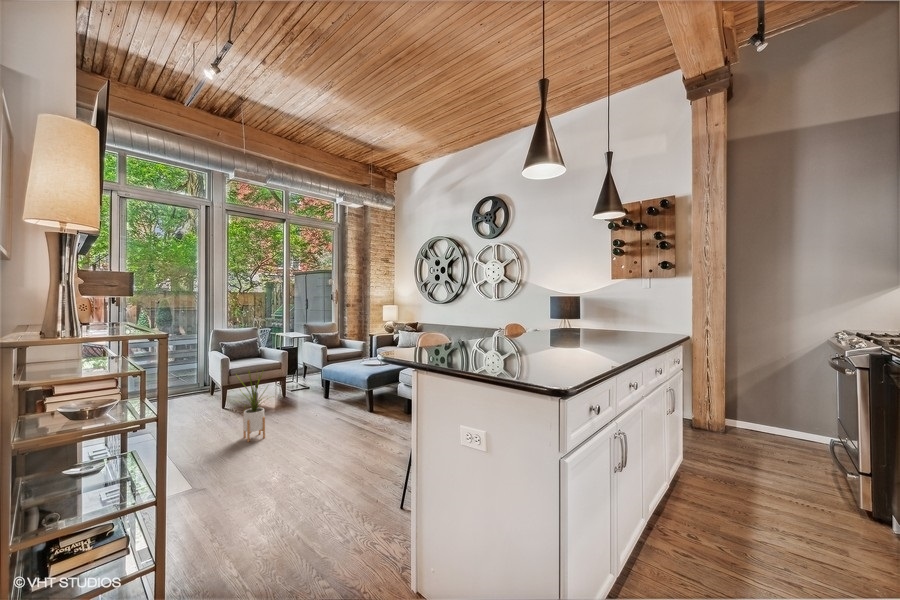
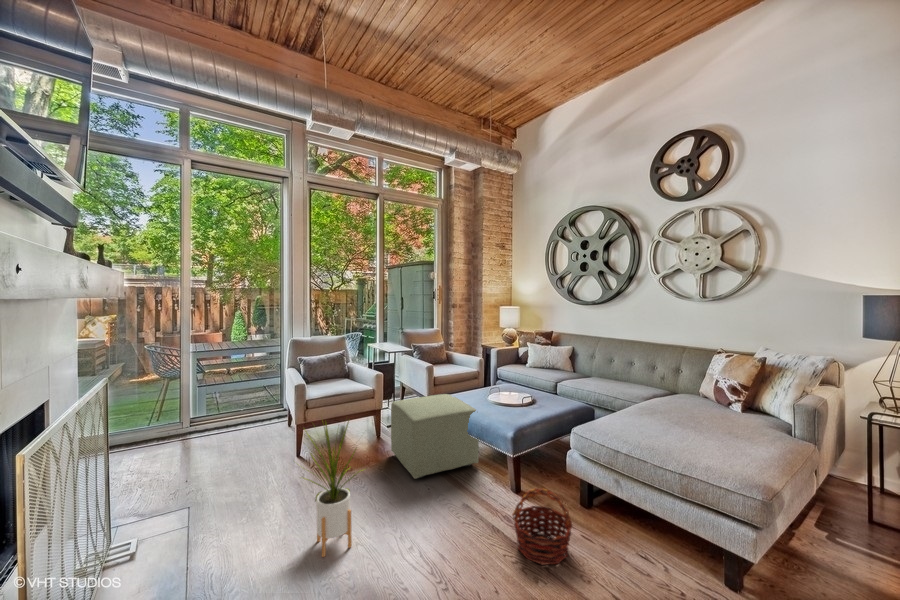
ottoman: none [292,364,351,412] -> present [391,394,479,479]
basket: none [358,399,389,435] -> present [512,488,572,565]

